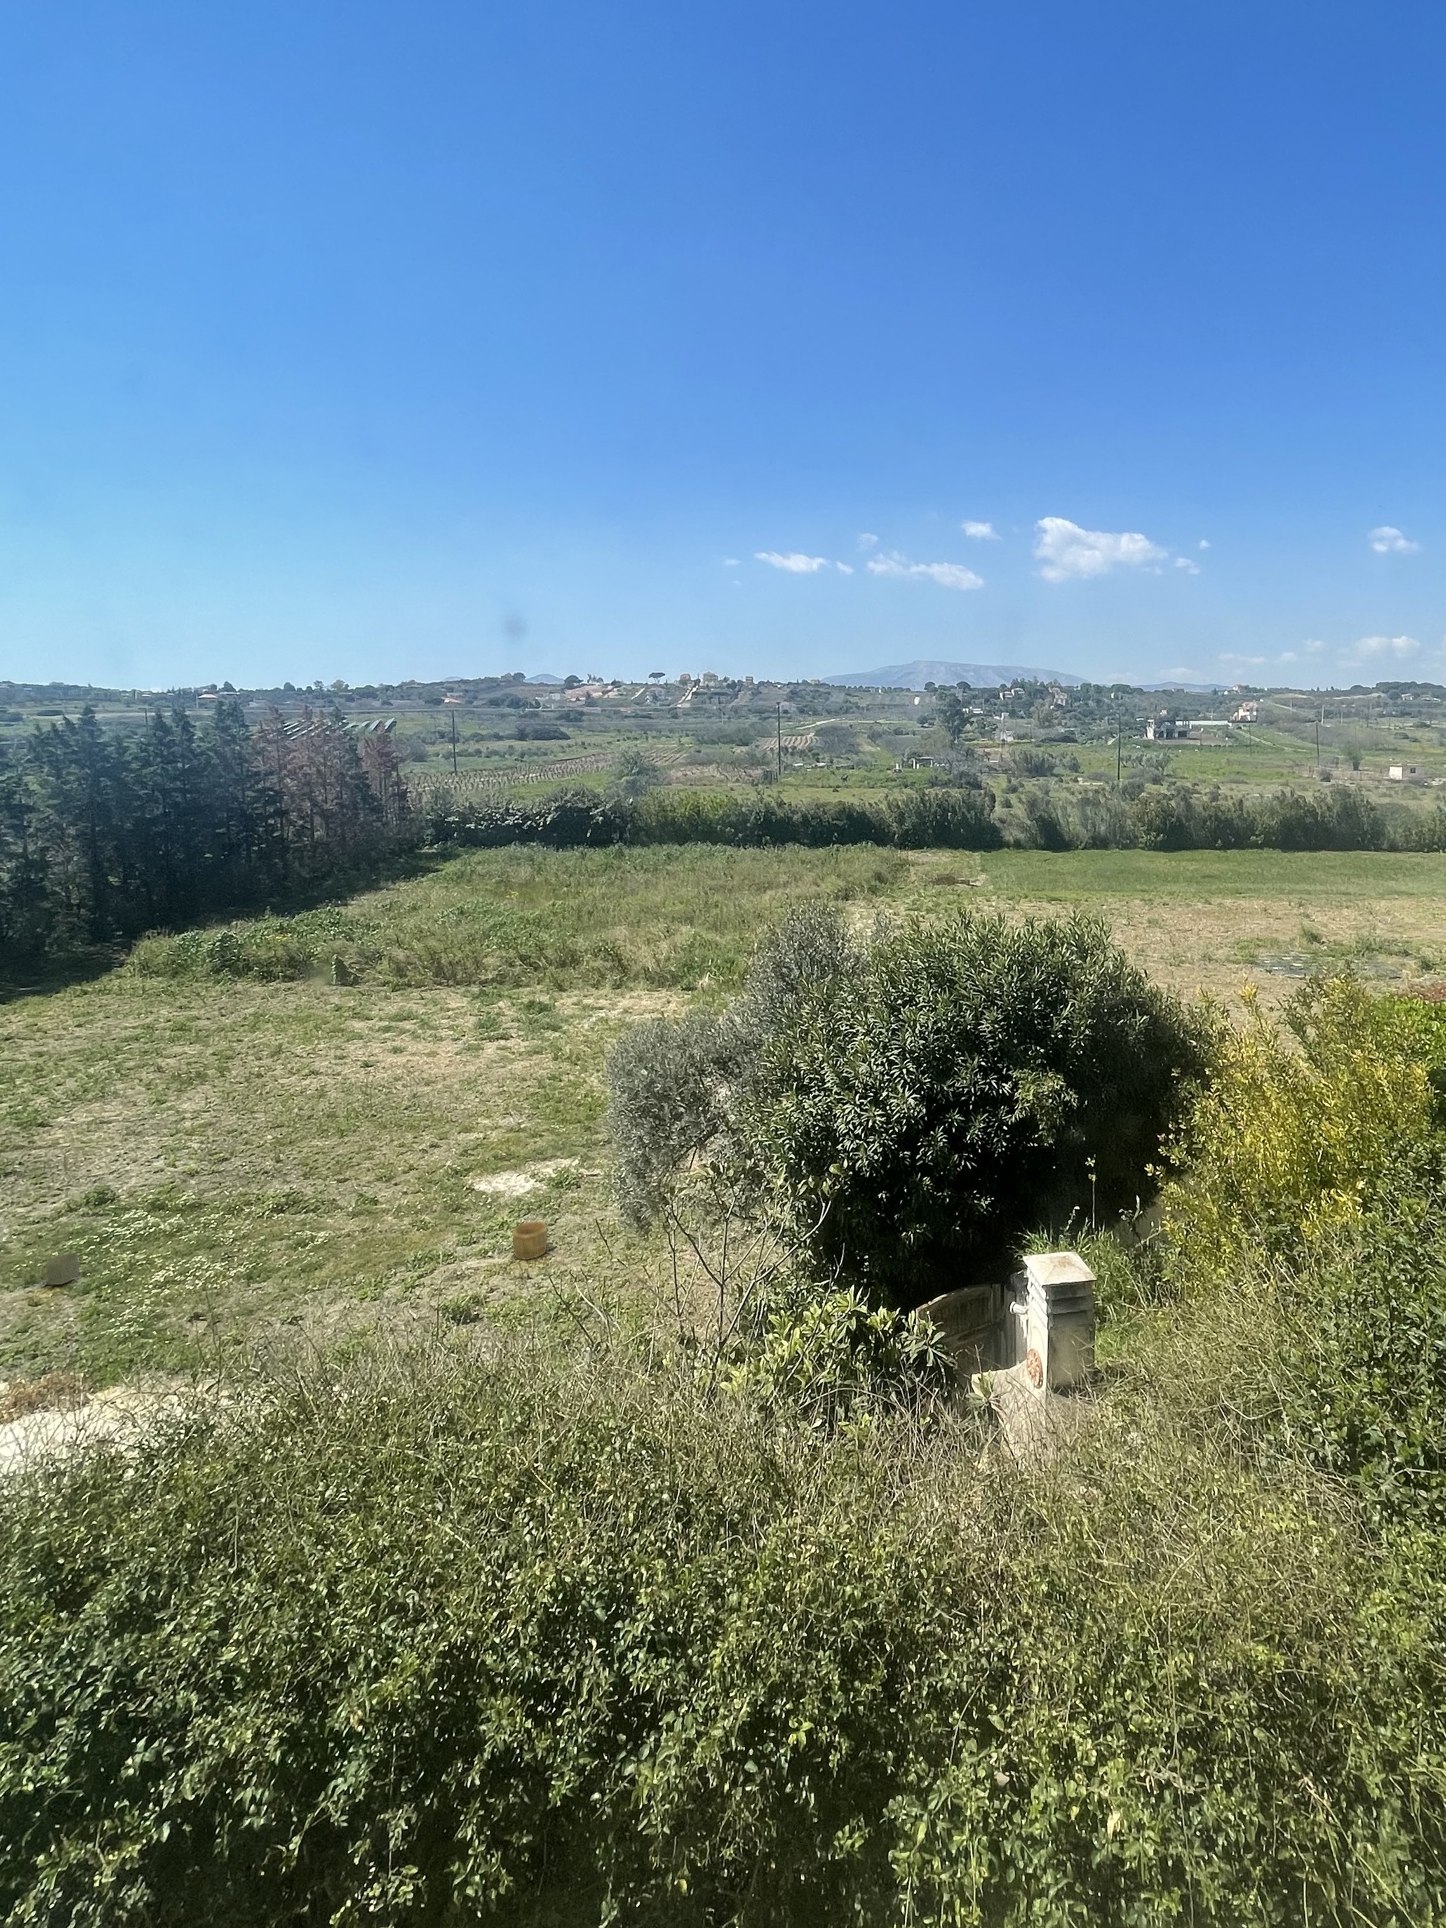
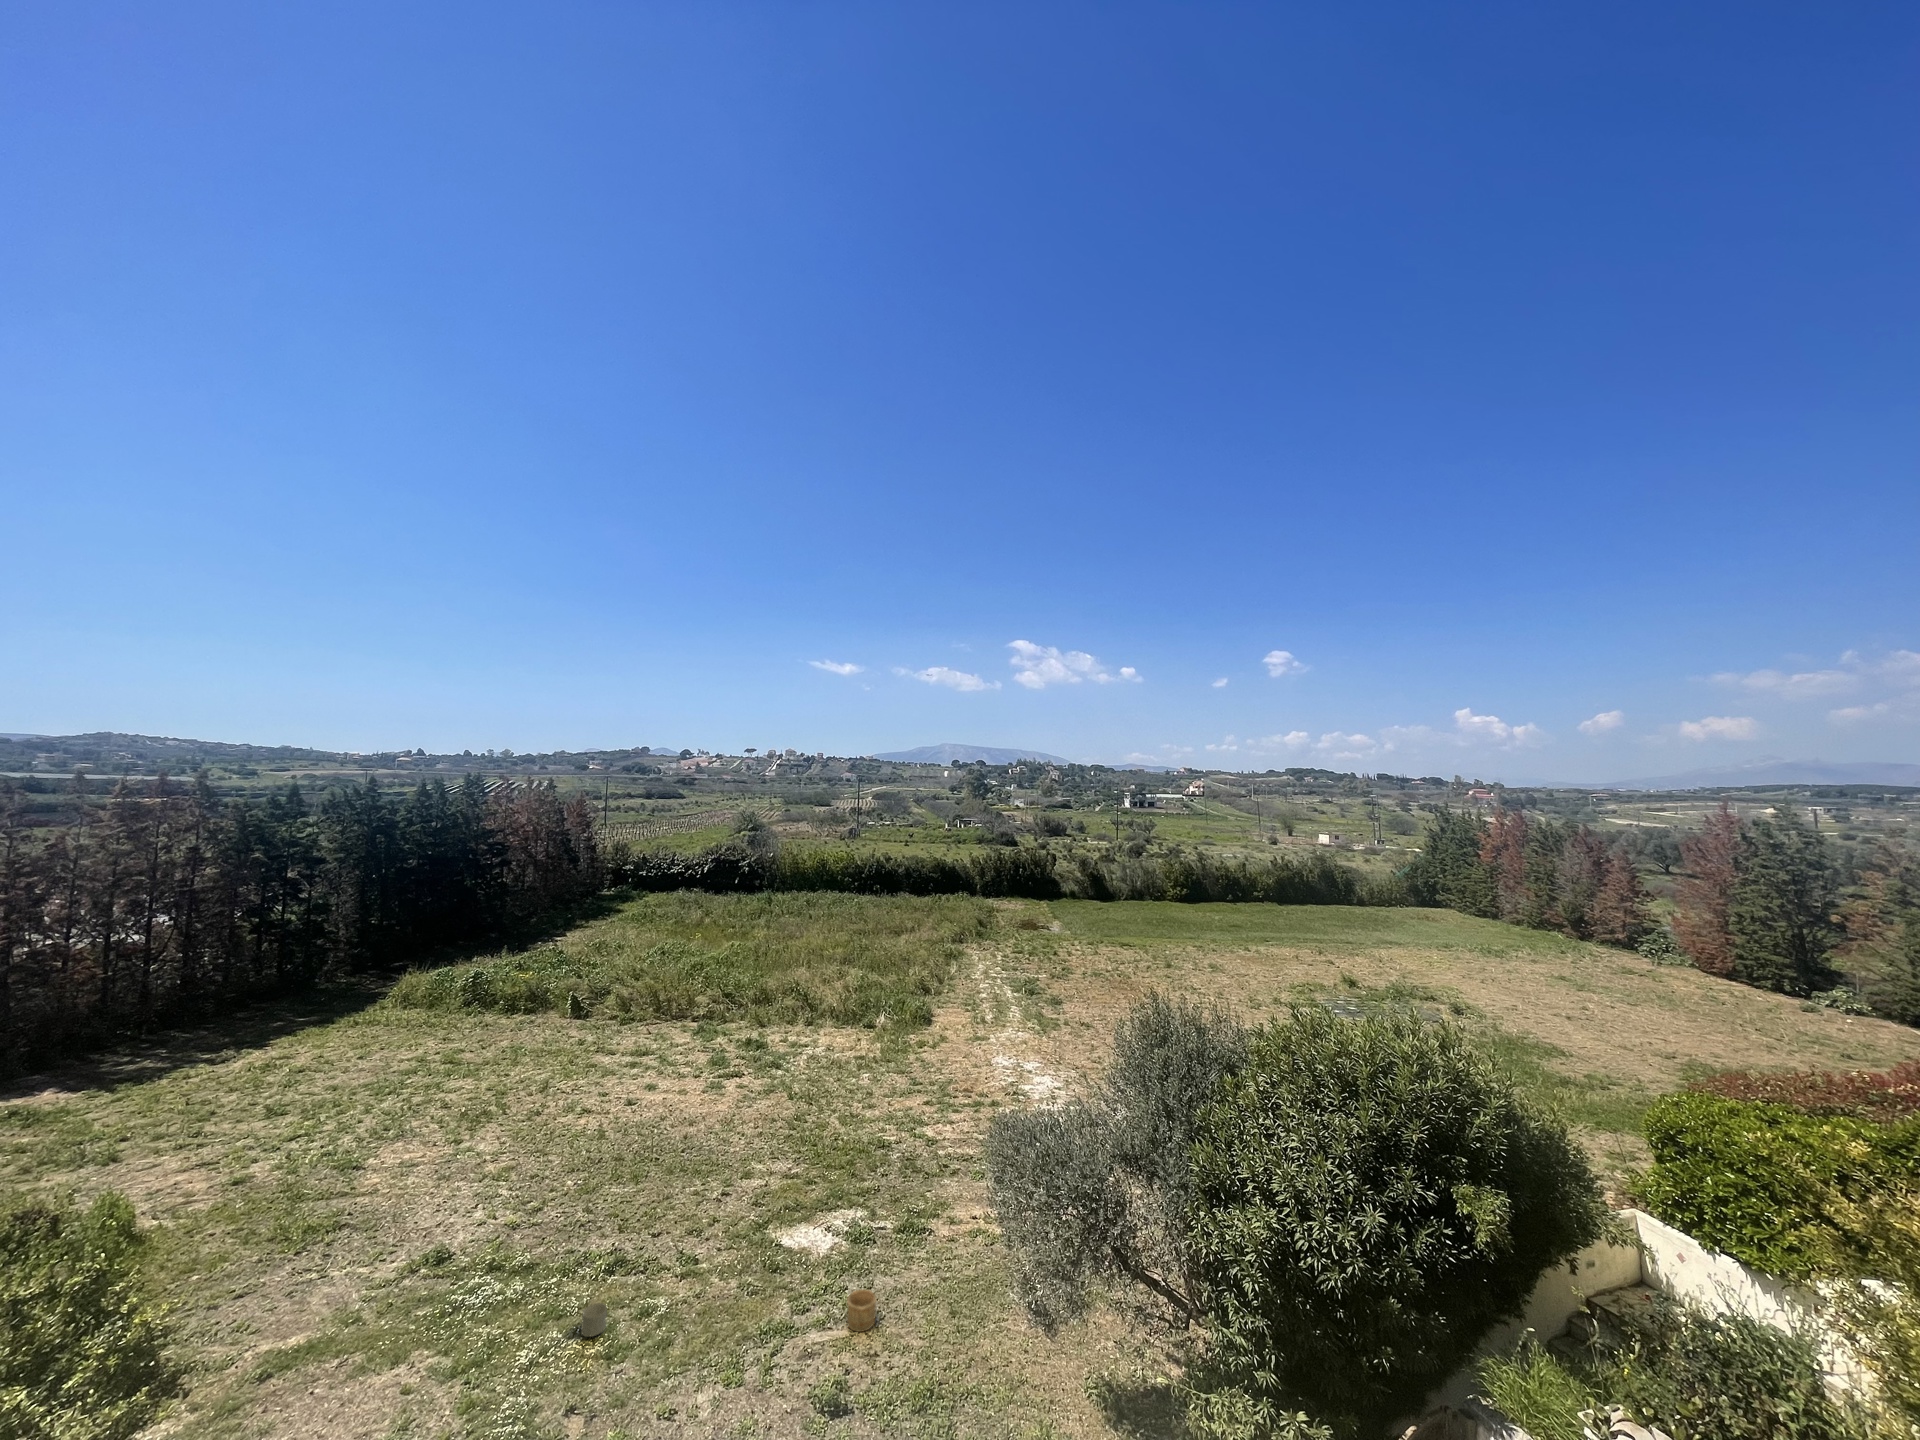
planter: present [46,1253,79,1285] -> present [581,1303,607,1337]

